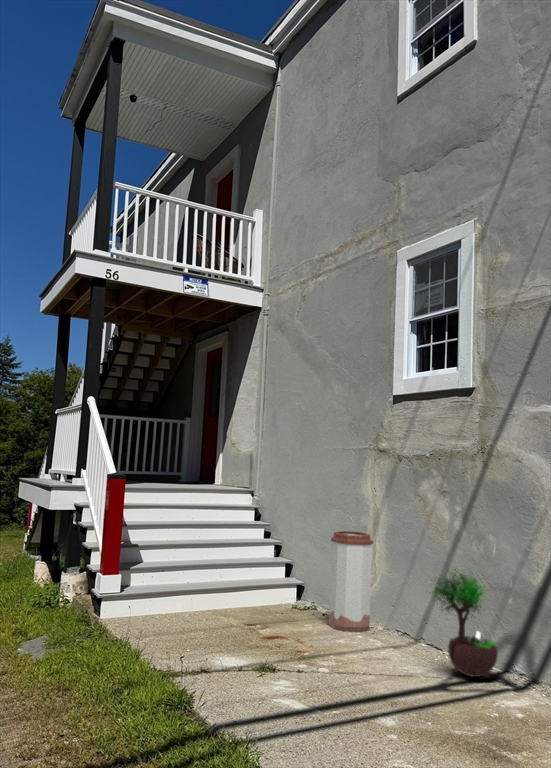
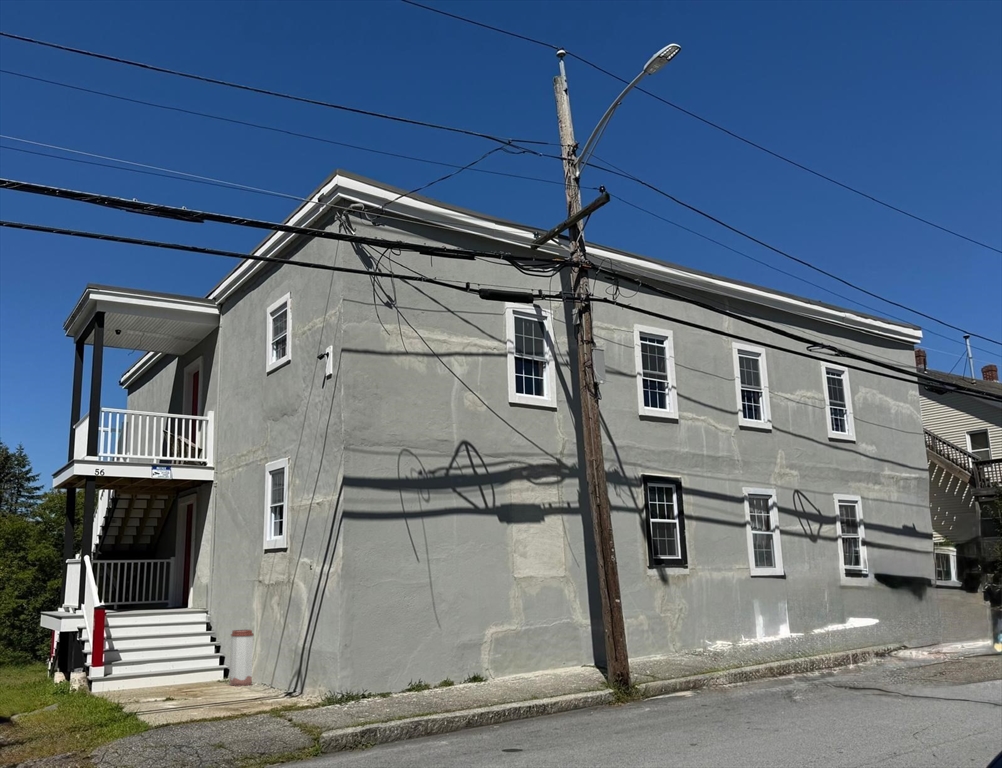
potted tree: present [429,569,498,677] -> none [254,637,290,693]

